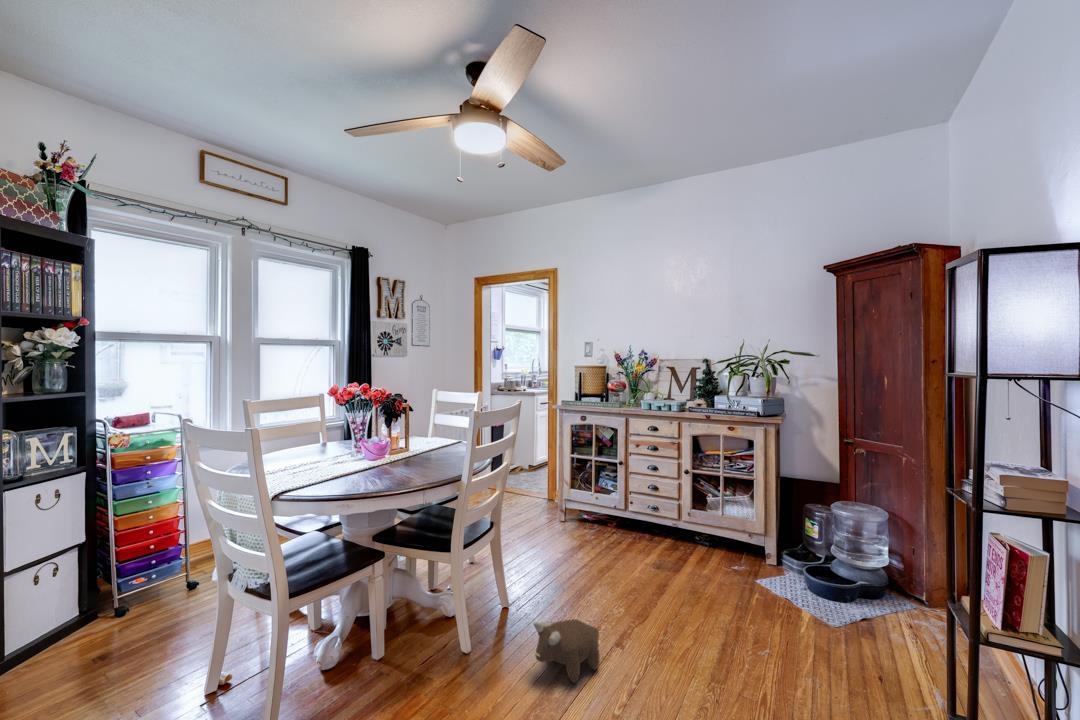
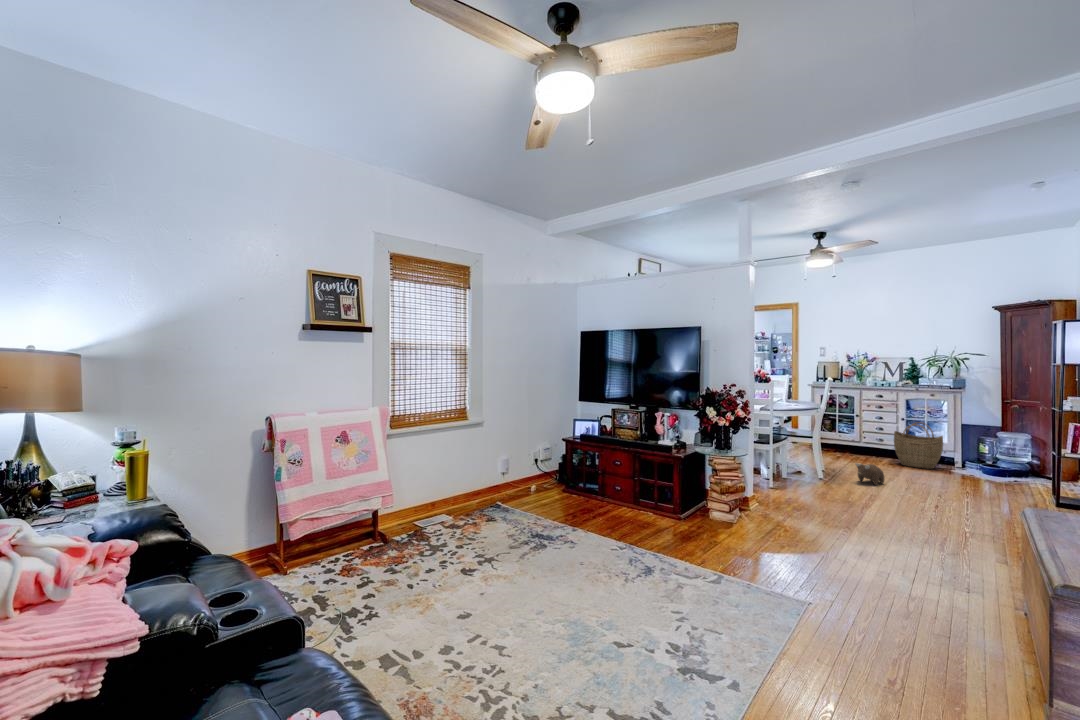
woven basket: none [667,479,746,576] -> present [894,422,943,469]

